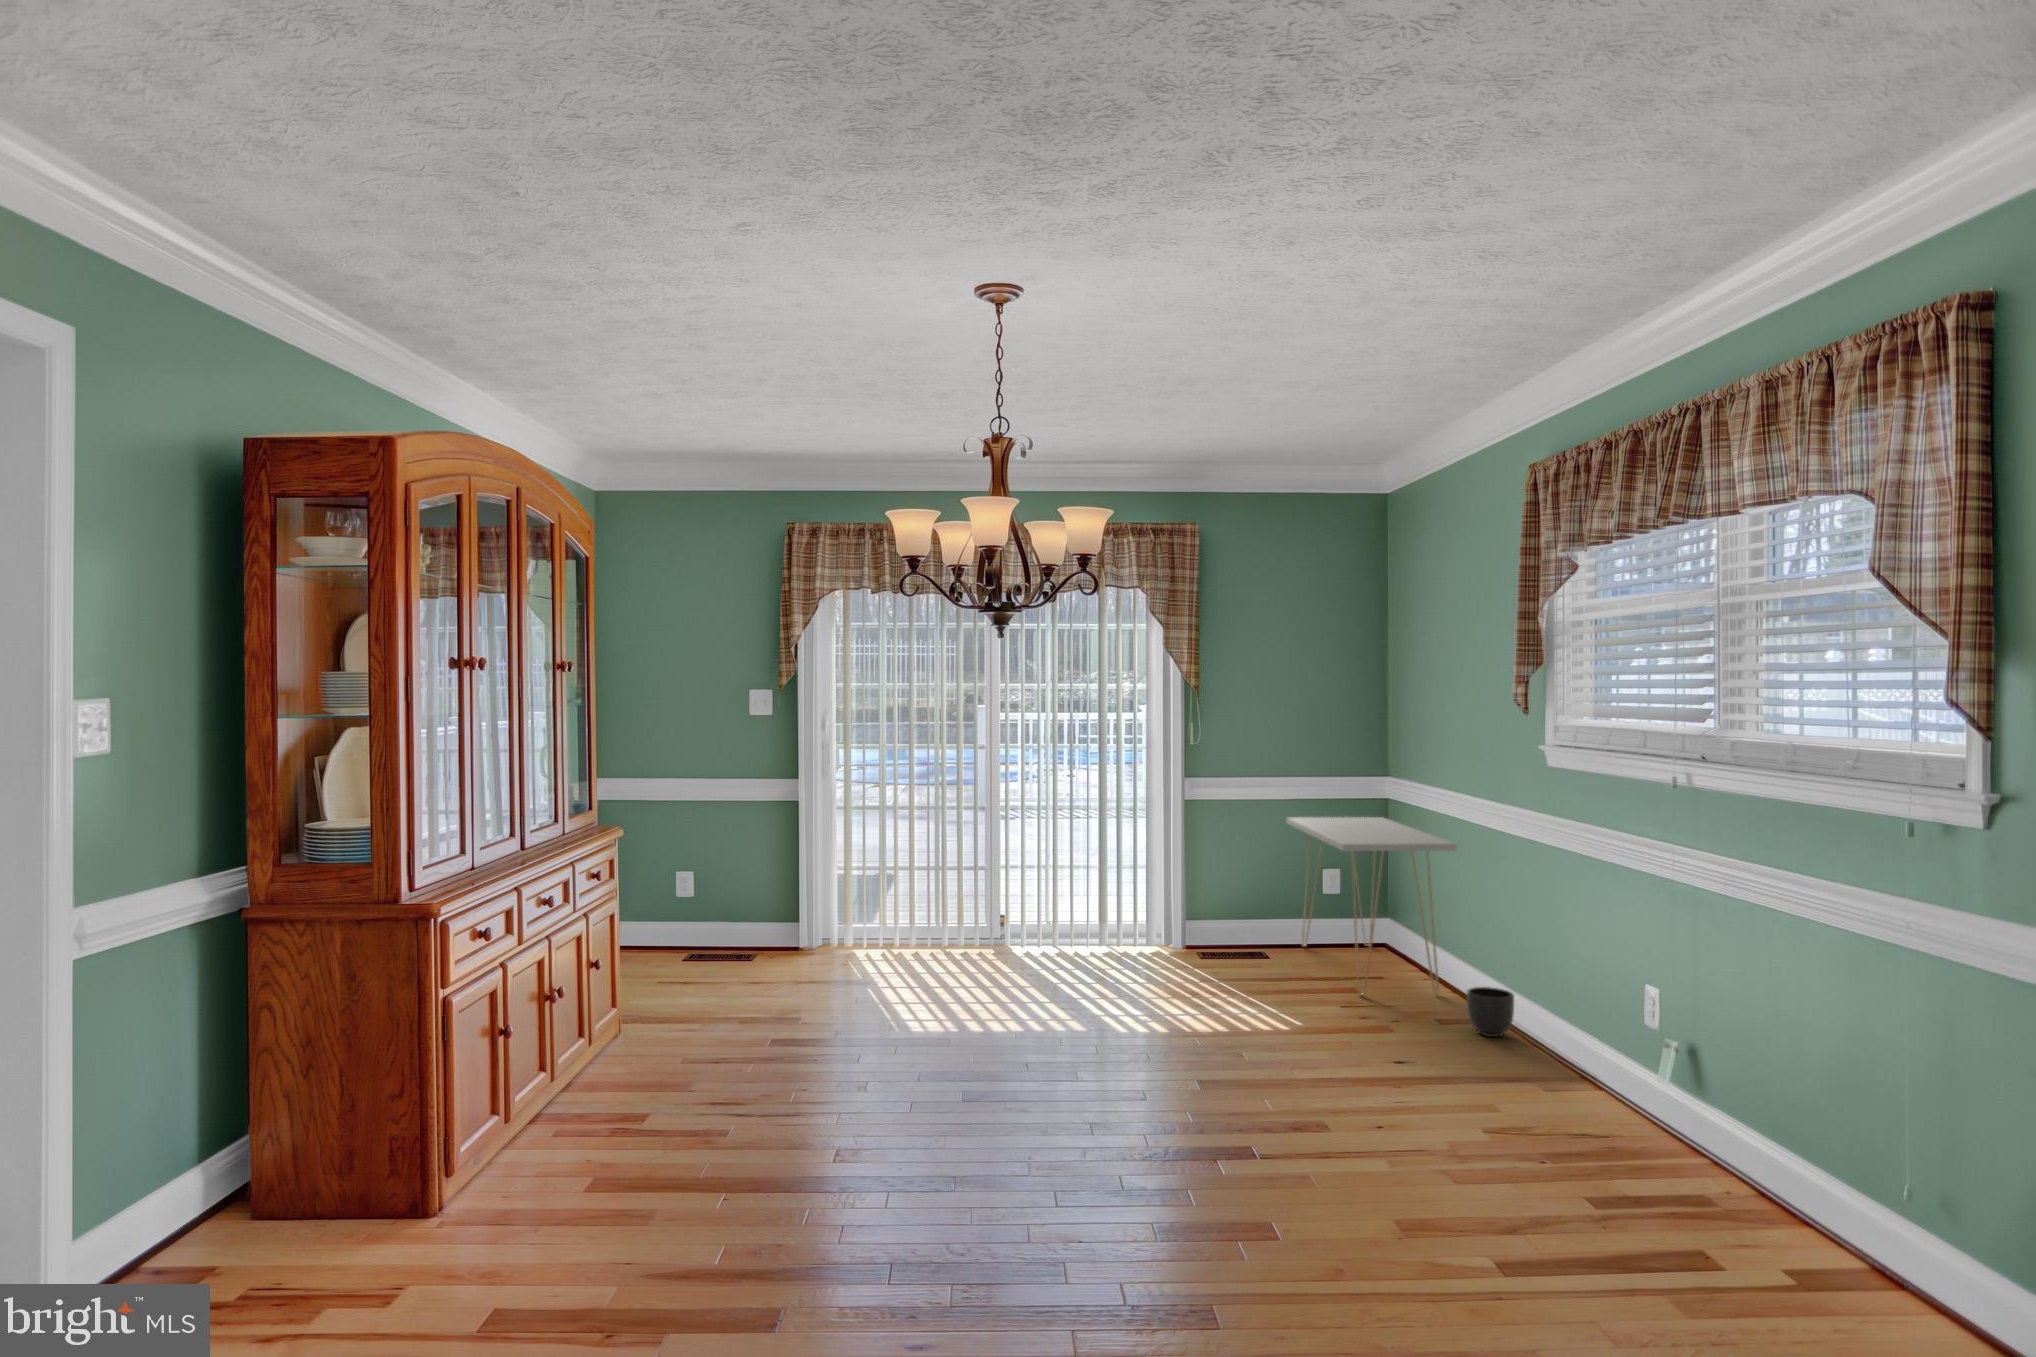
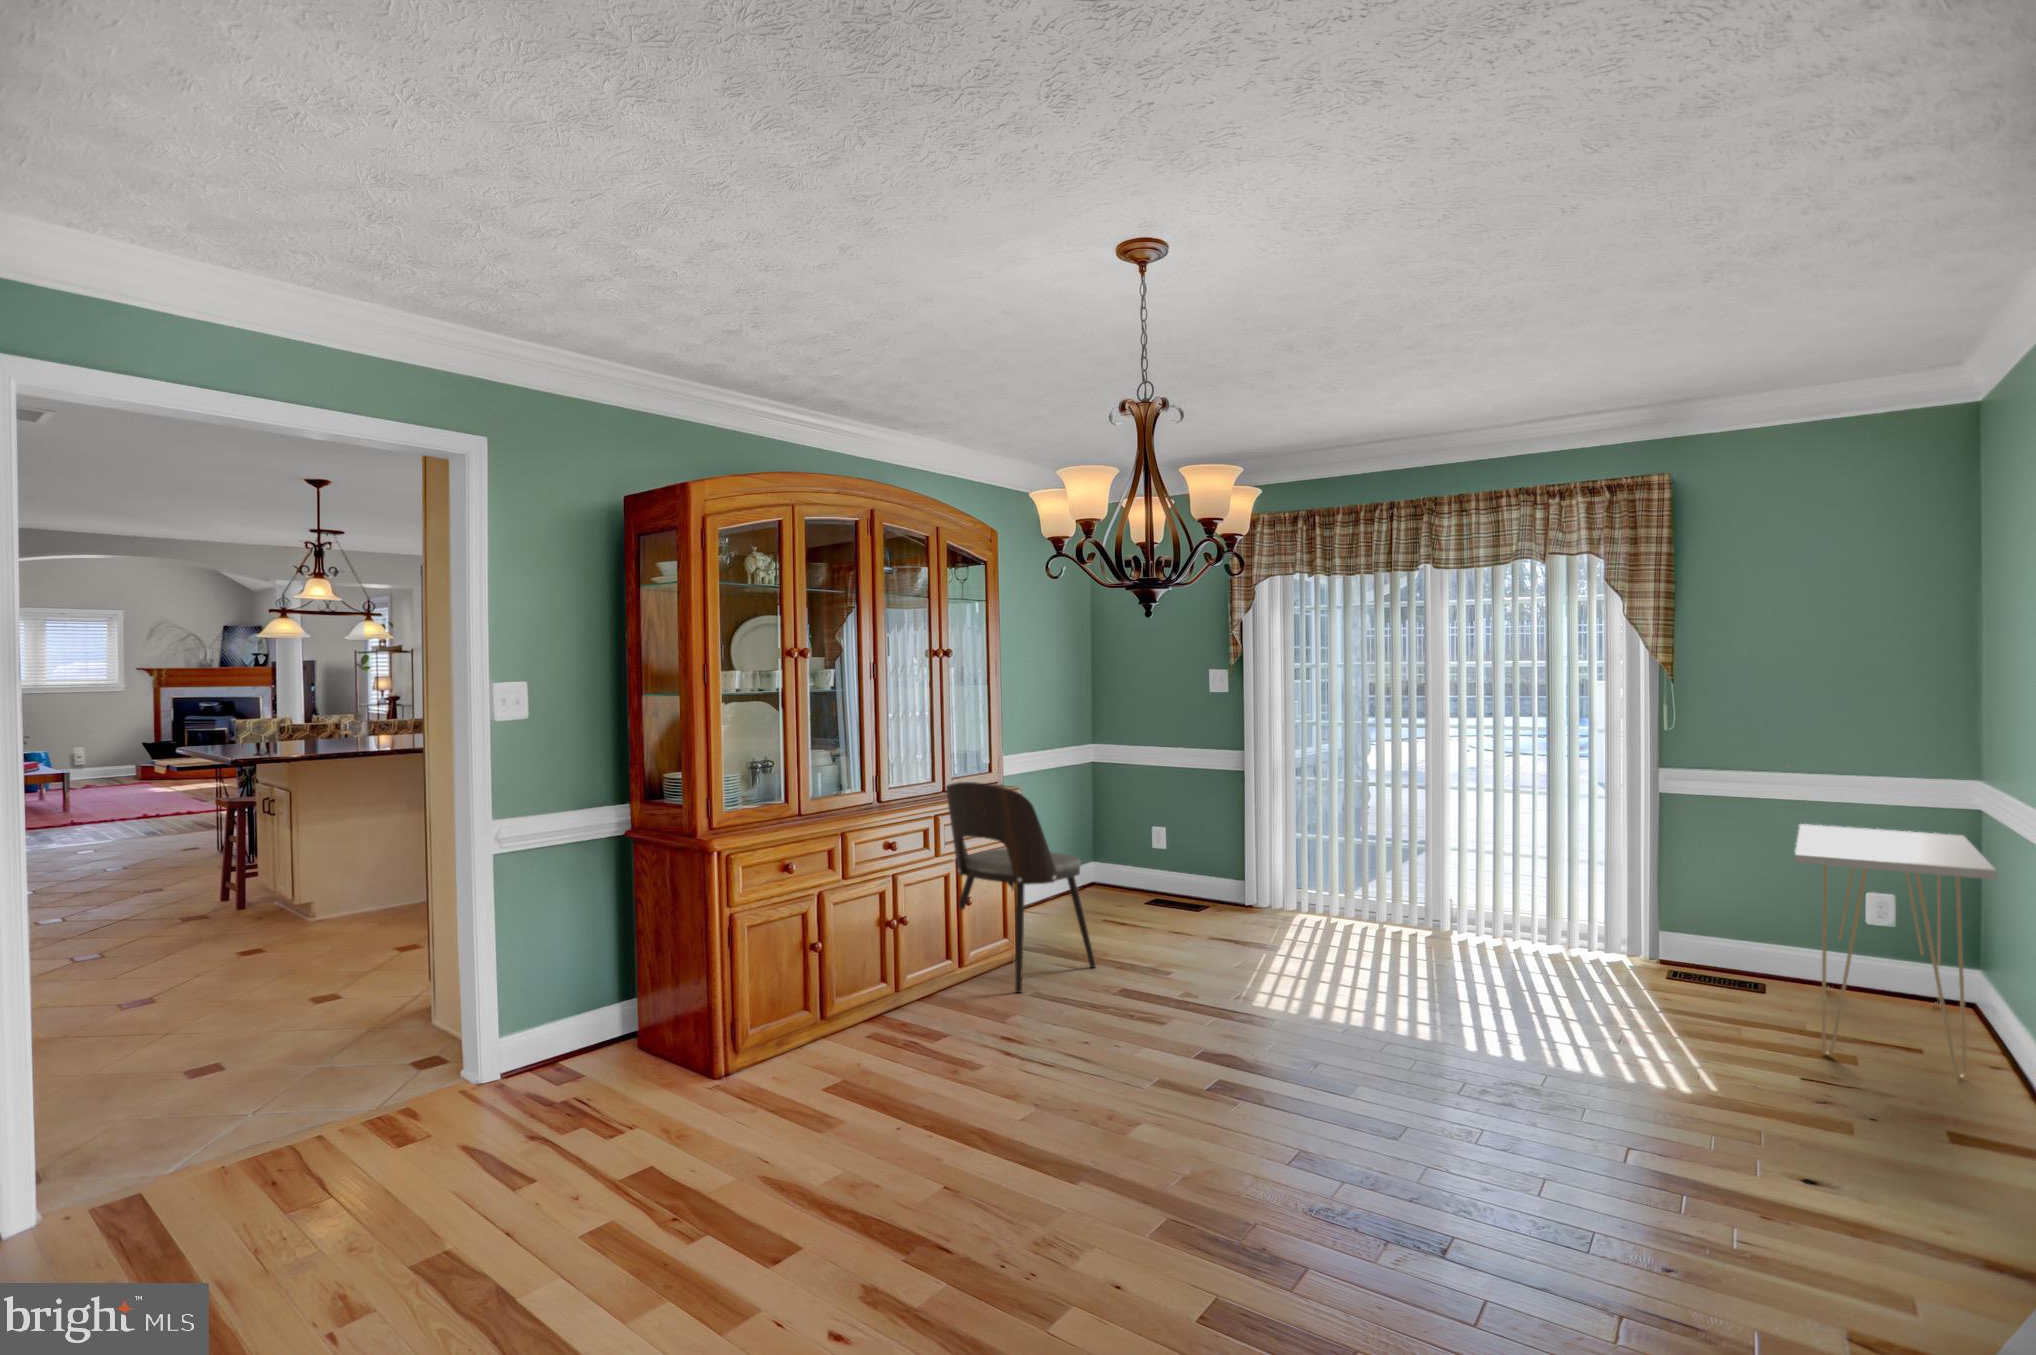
dining chair: none [594,849,761,1093] -> present [946,782,1096,993]
planter: present [1467,987,1514,1037] -> none [1939,1070,2026,1148]

